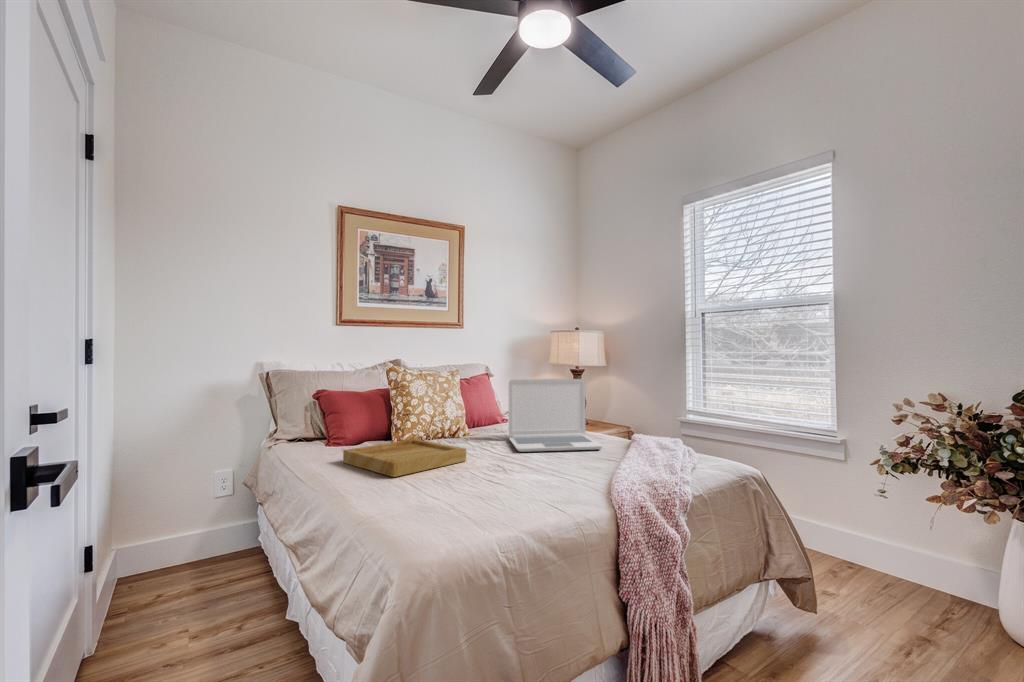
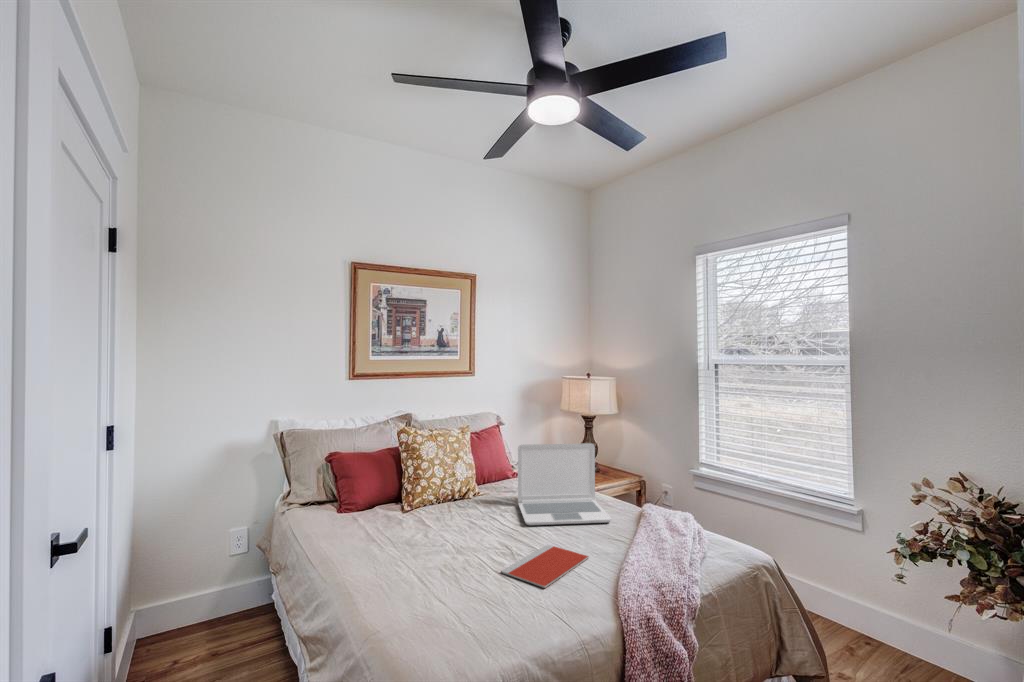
tray: present [343,439,466,477] -> none [353,508,474,567]
notebook: none [495,463,582,489] -> present [501,545,589,588]

